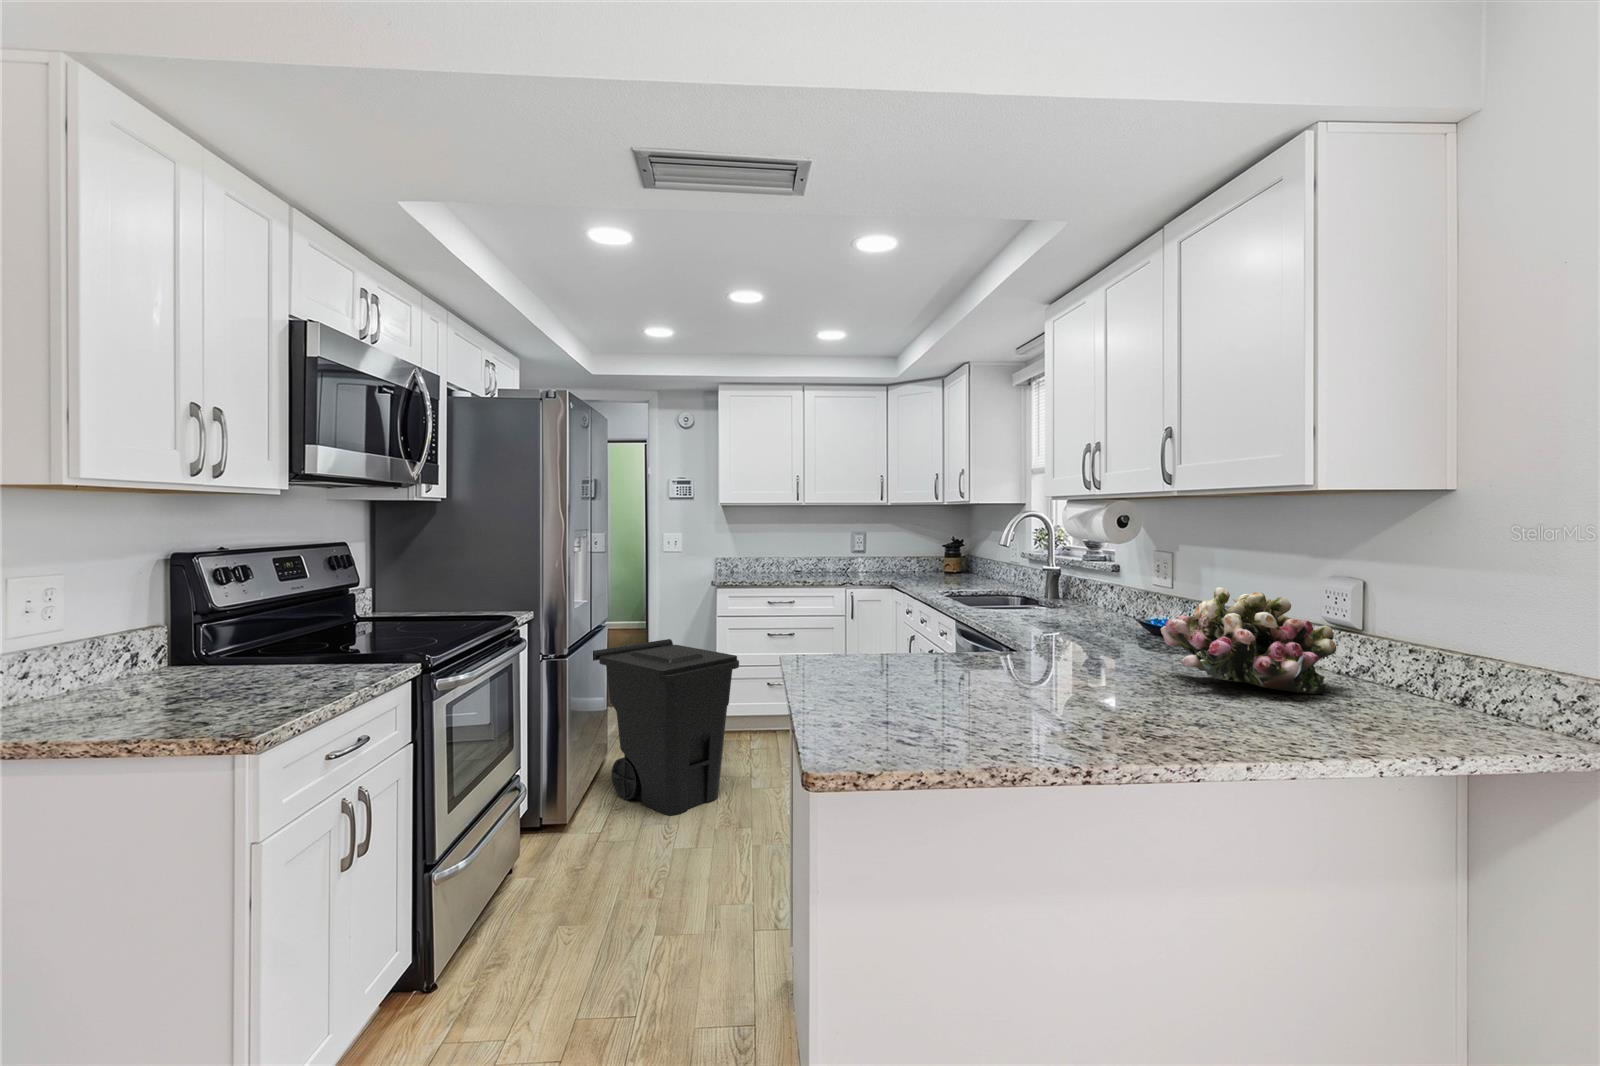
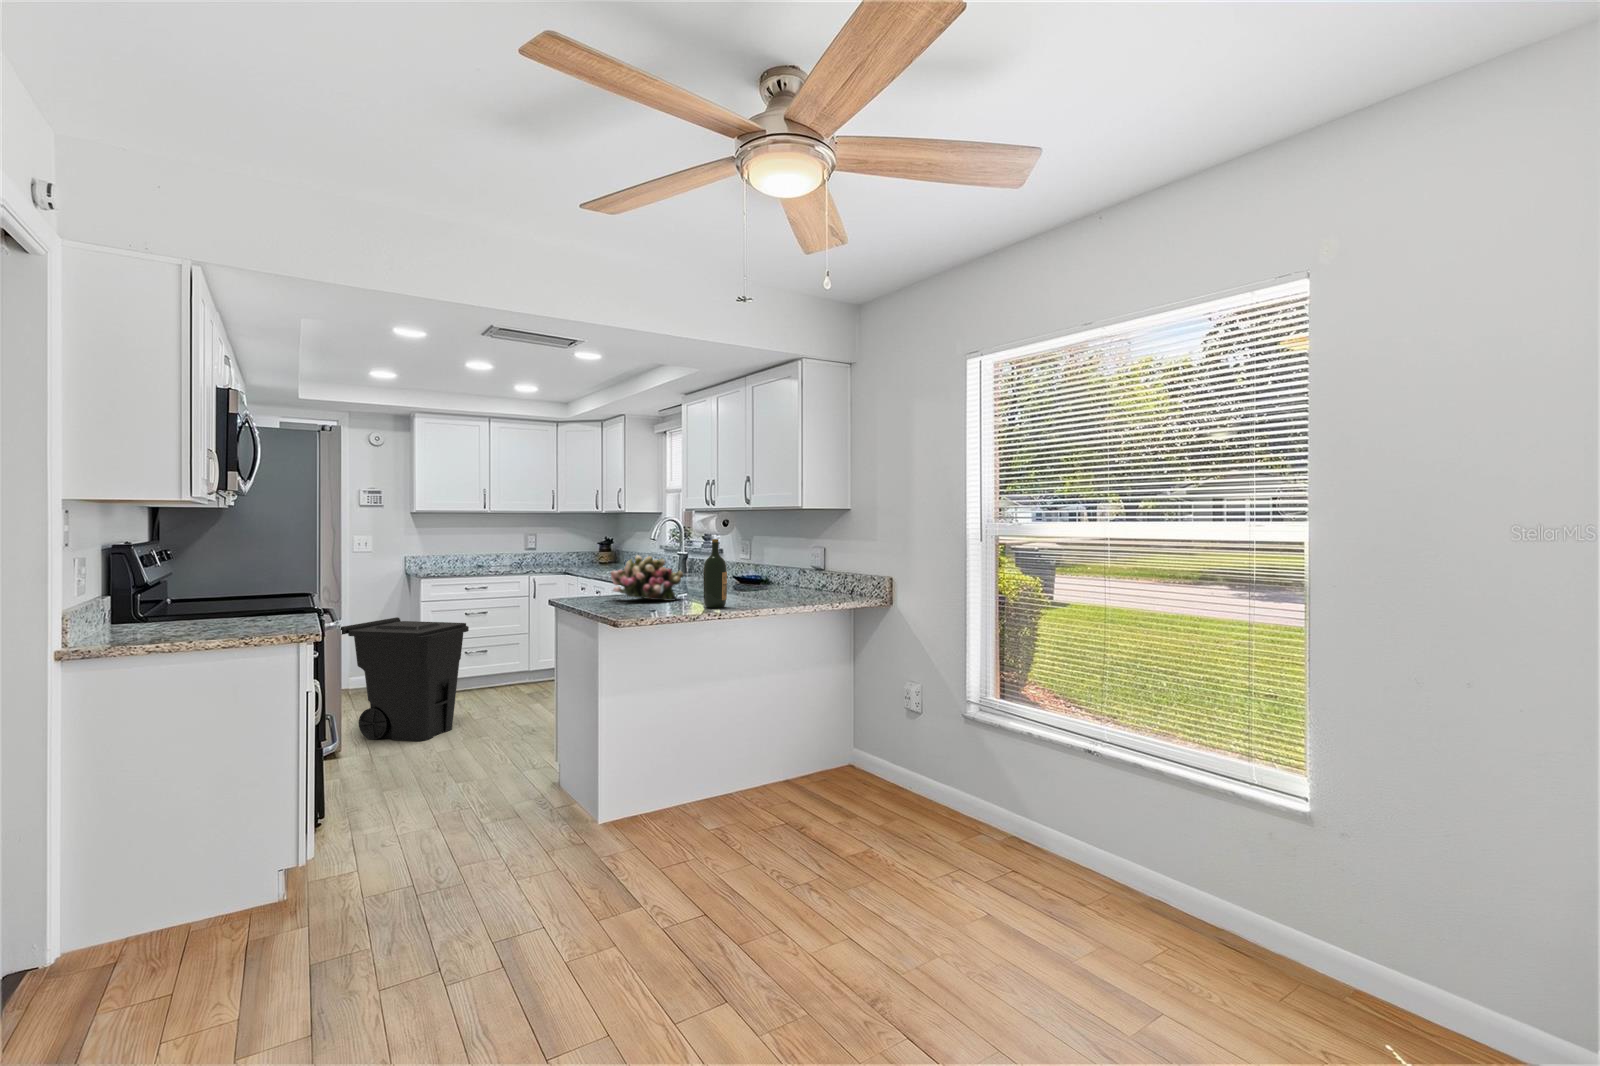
wine bottle: none [1042,564,1106,744] -> present [703,539,727,608]
flower arrangement: present [1160,587,1336,694] -> present [611,556,683,601]

